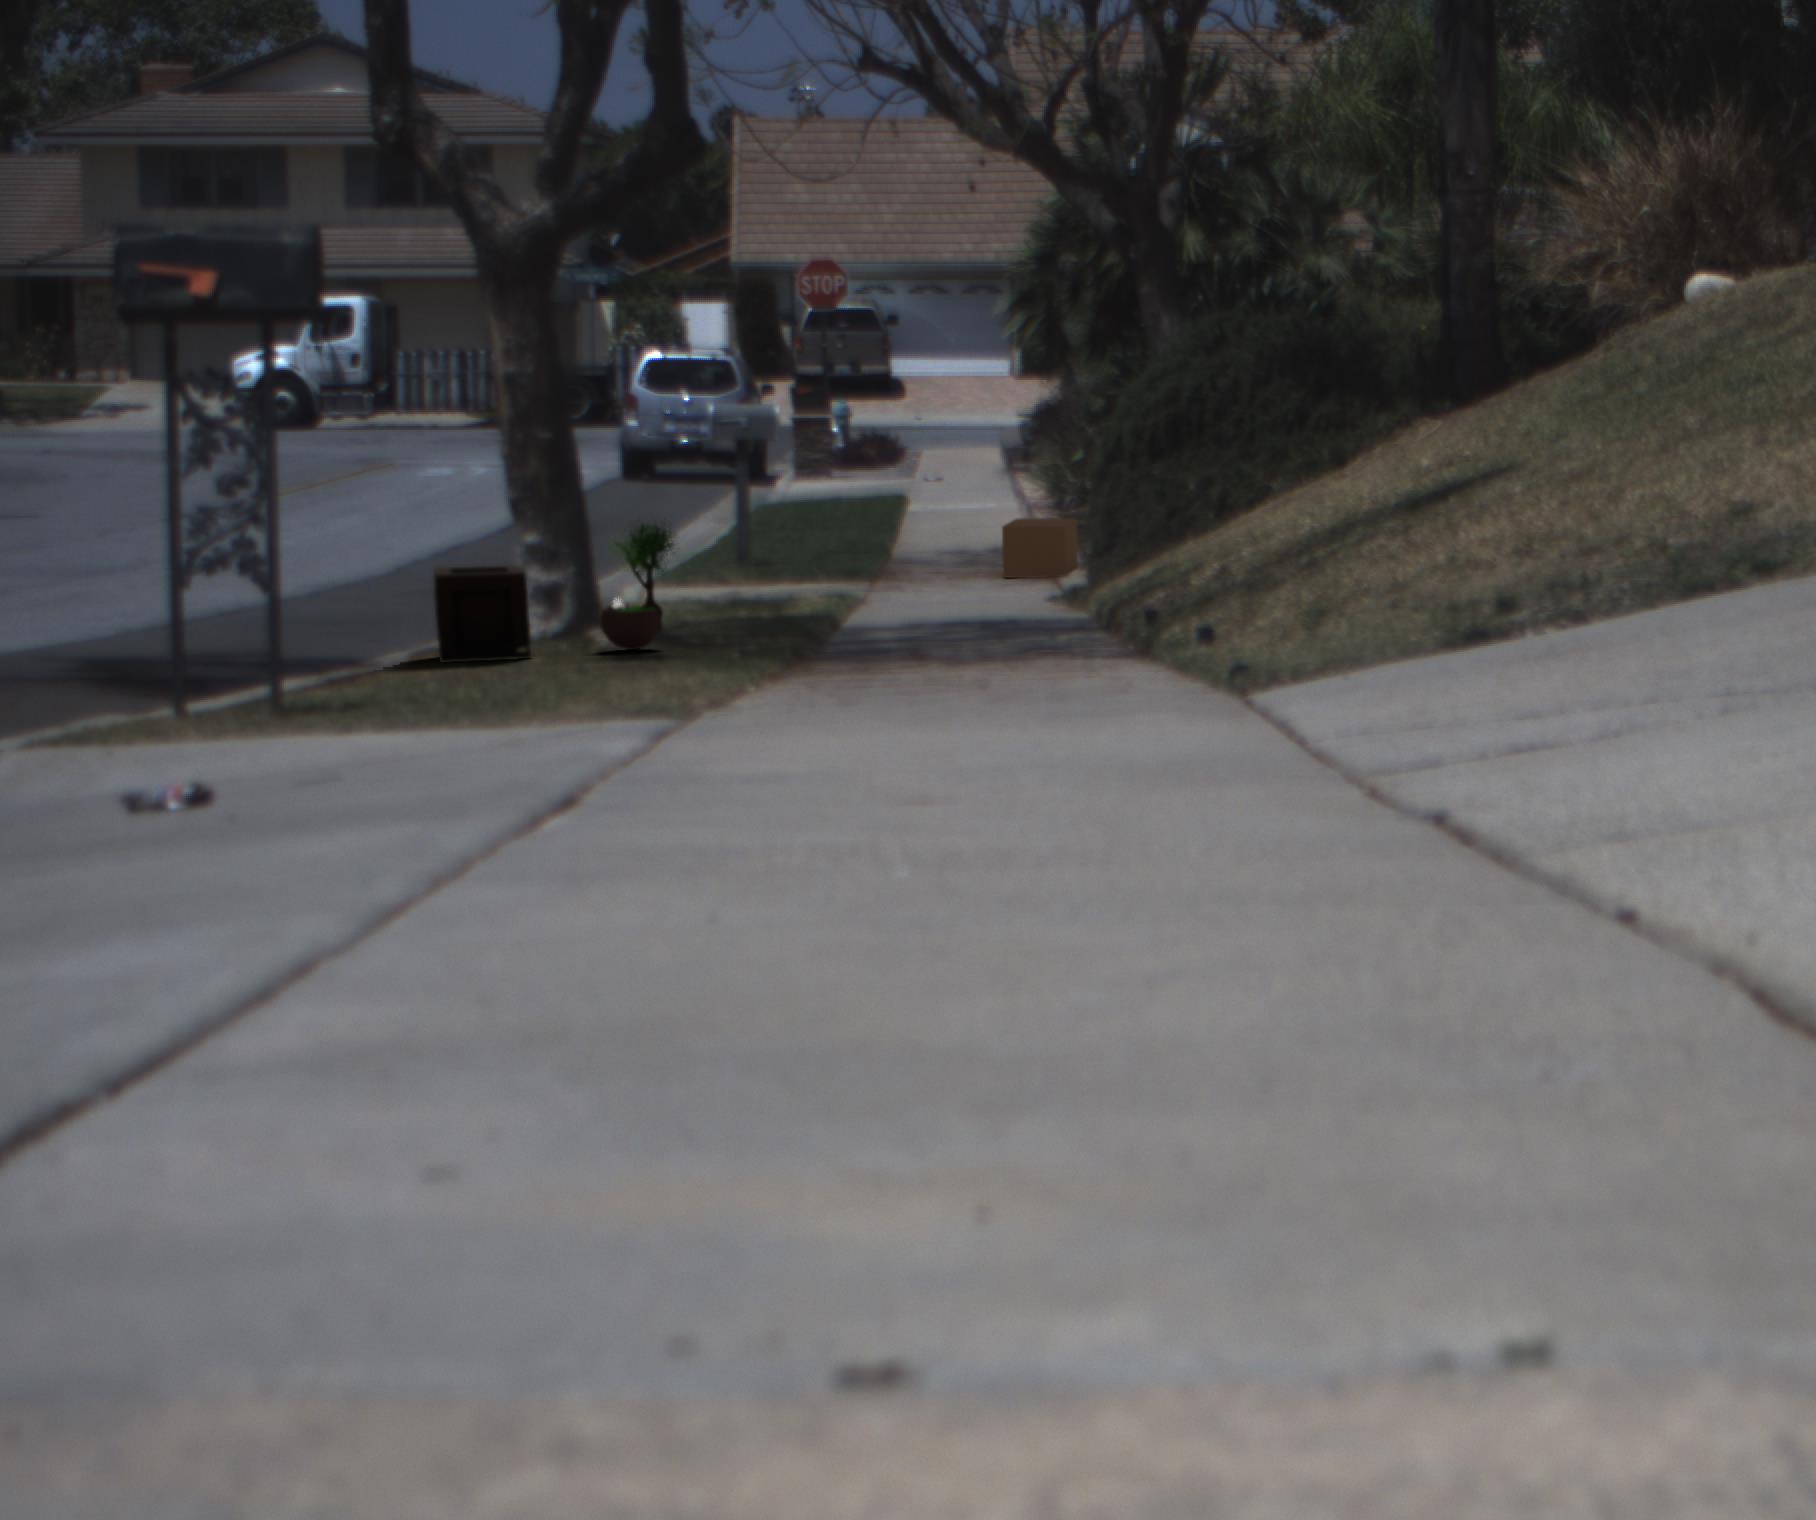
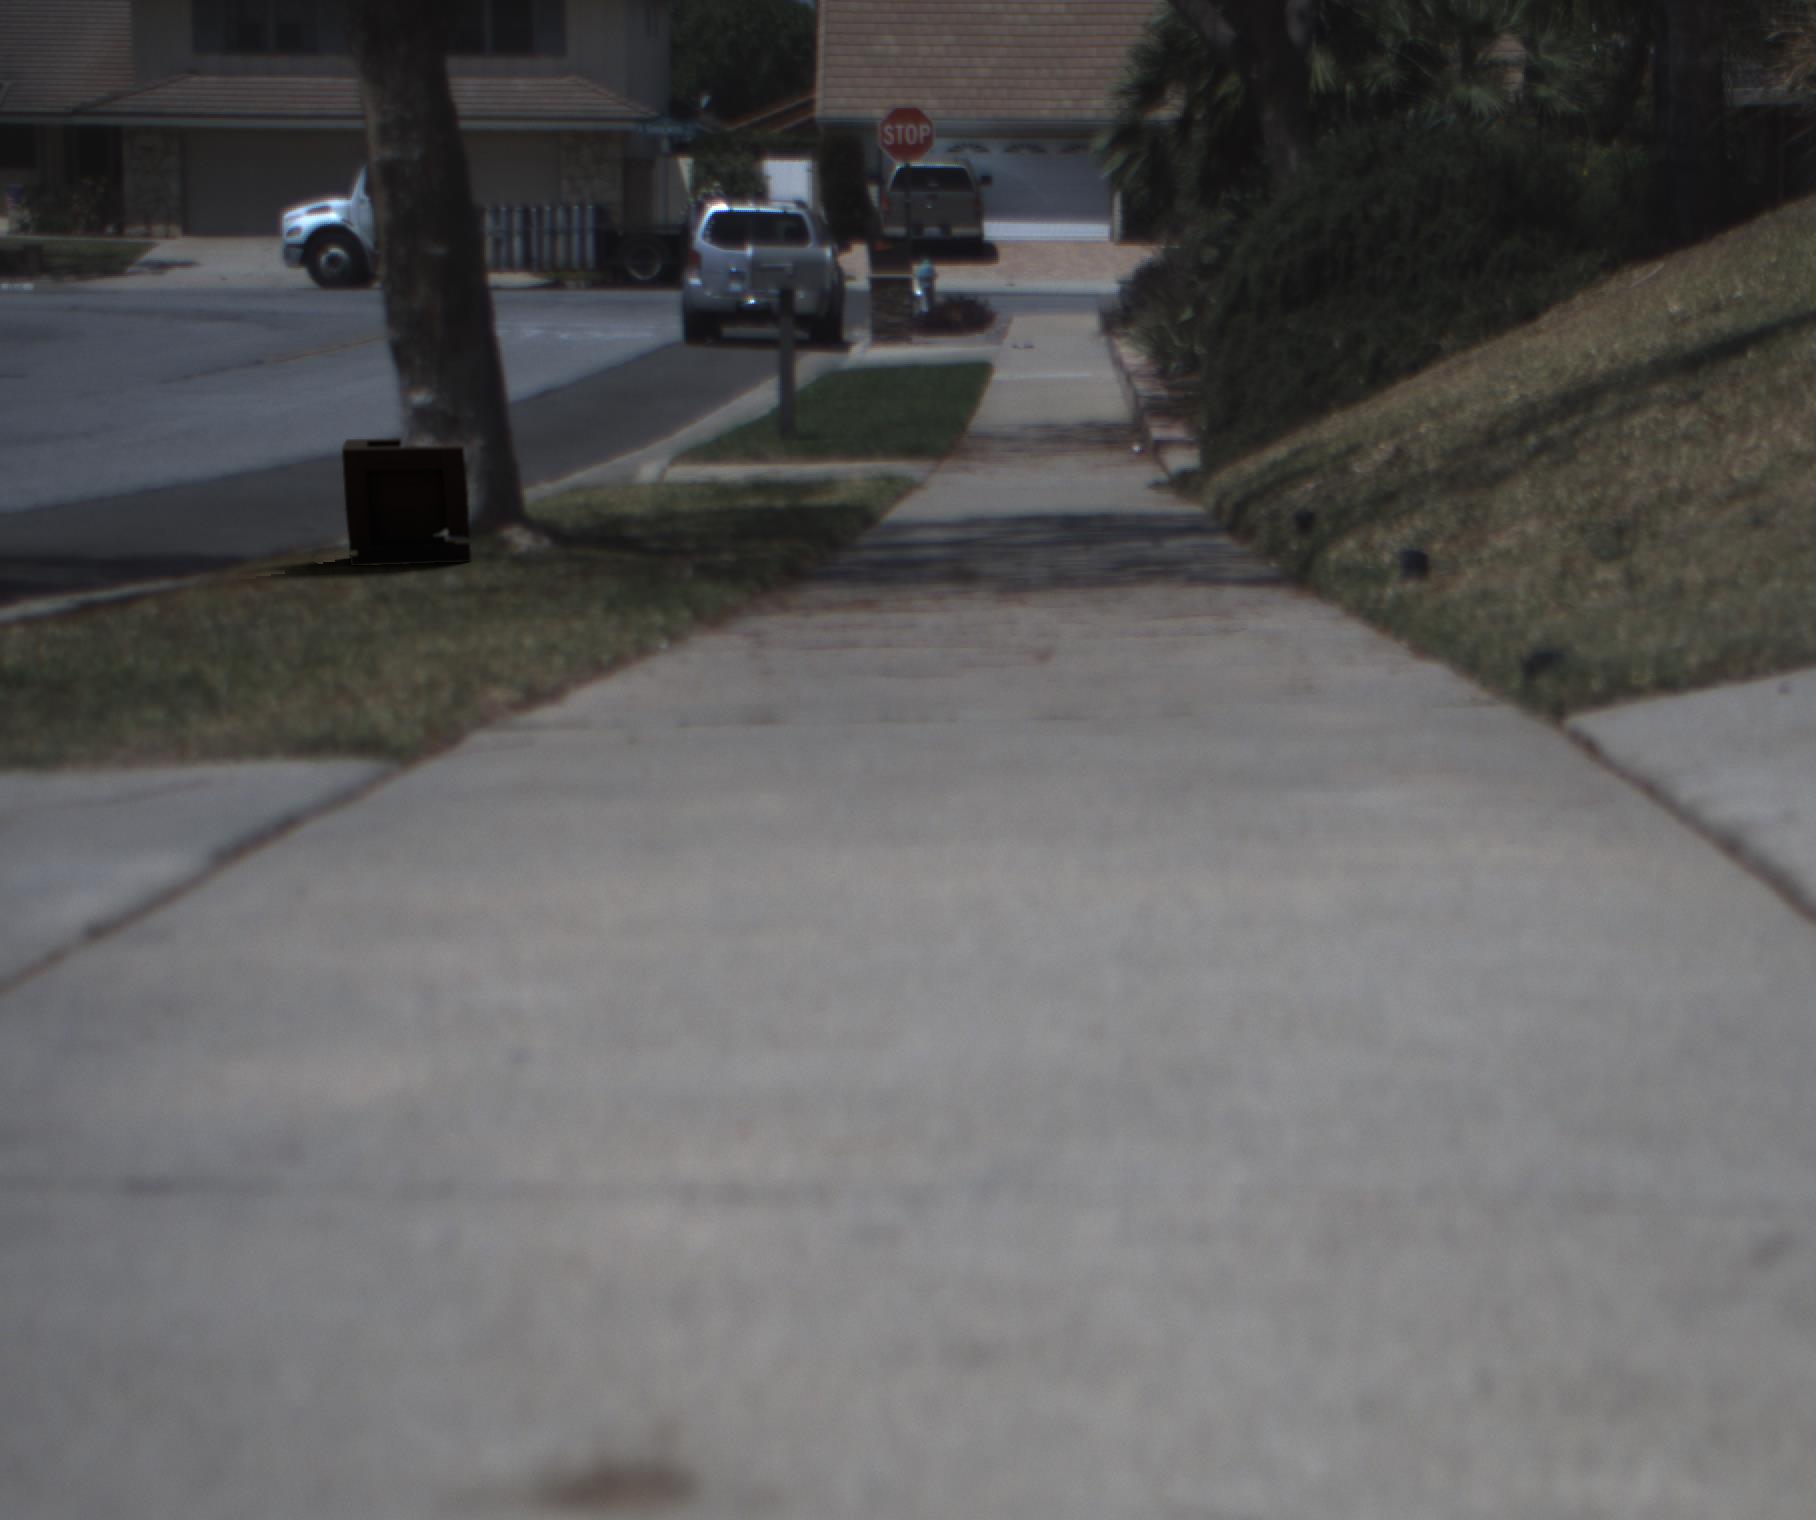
potted tree: present [600,516,680,650] -> none [566,365,670,551]
cardboard box: present [1002,518,1078,578] -> none [1096,388,1187,460]

